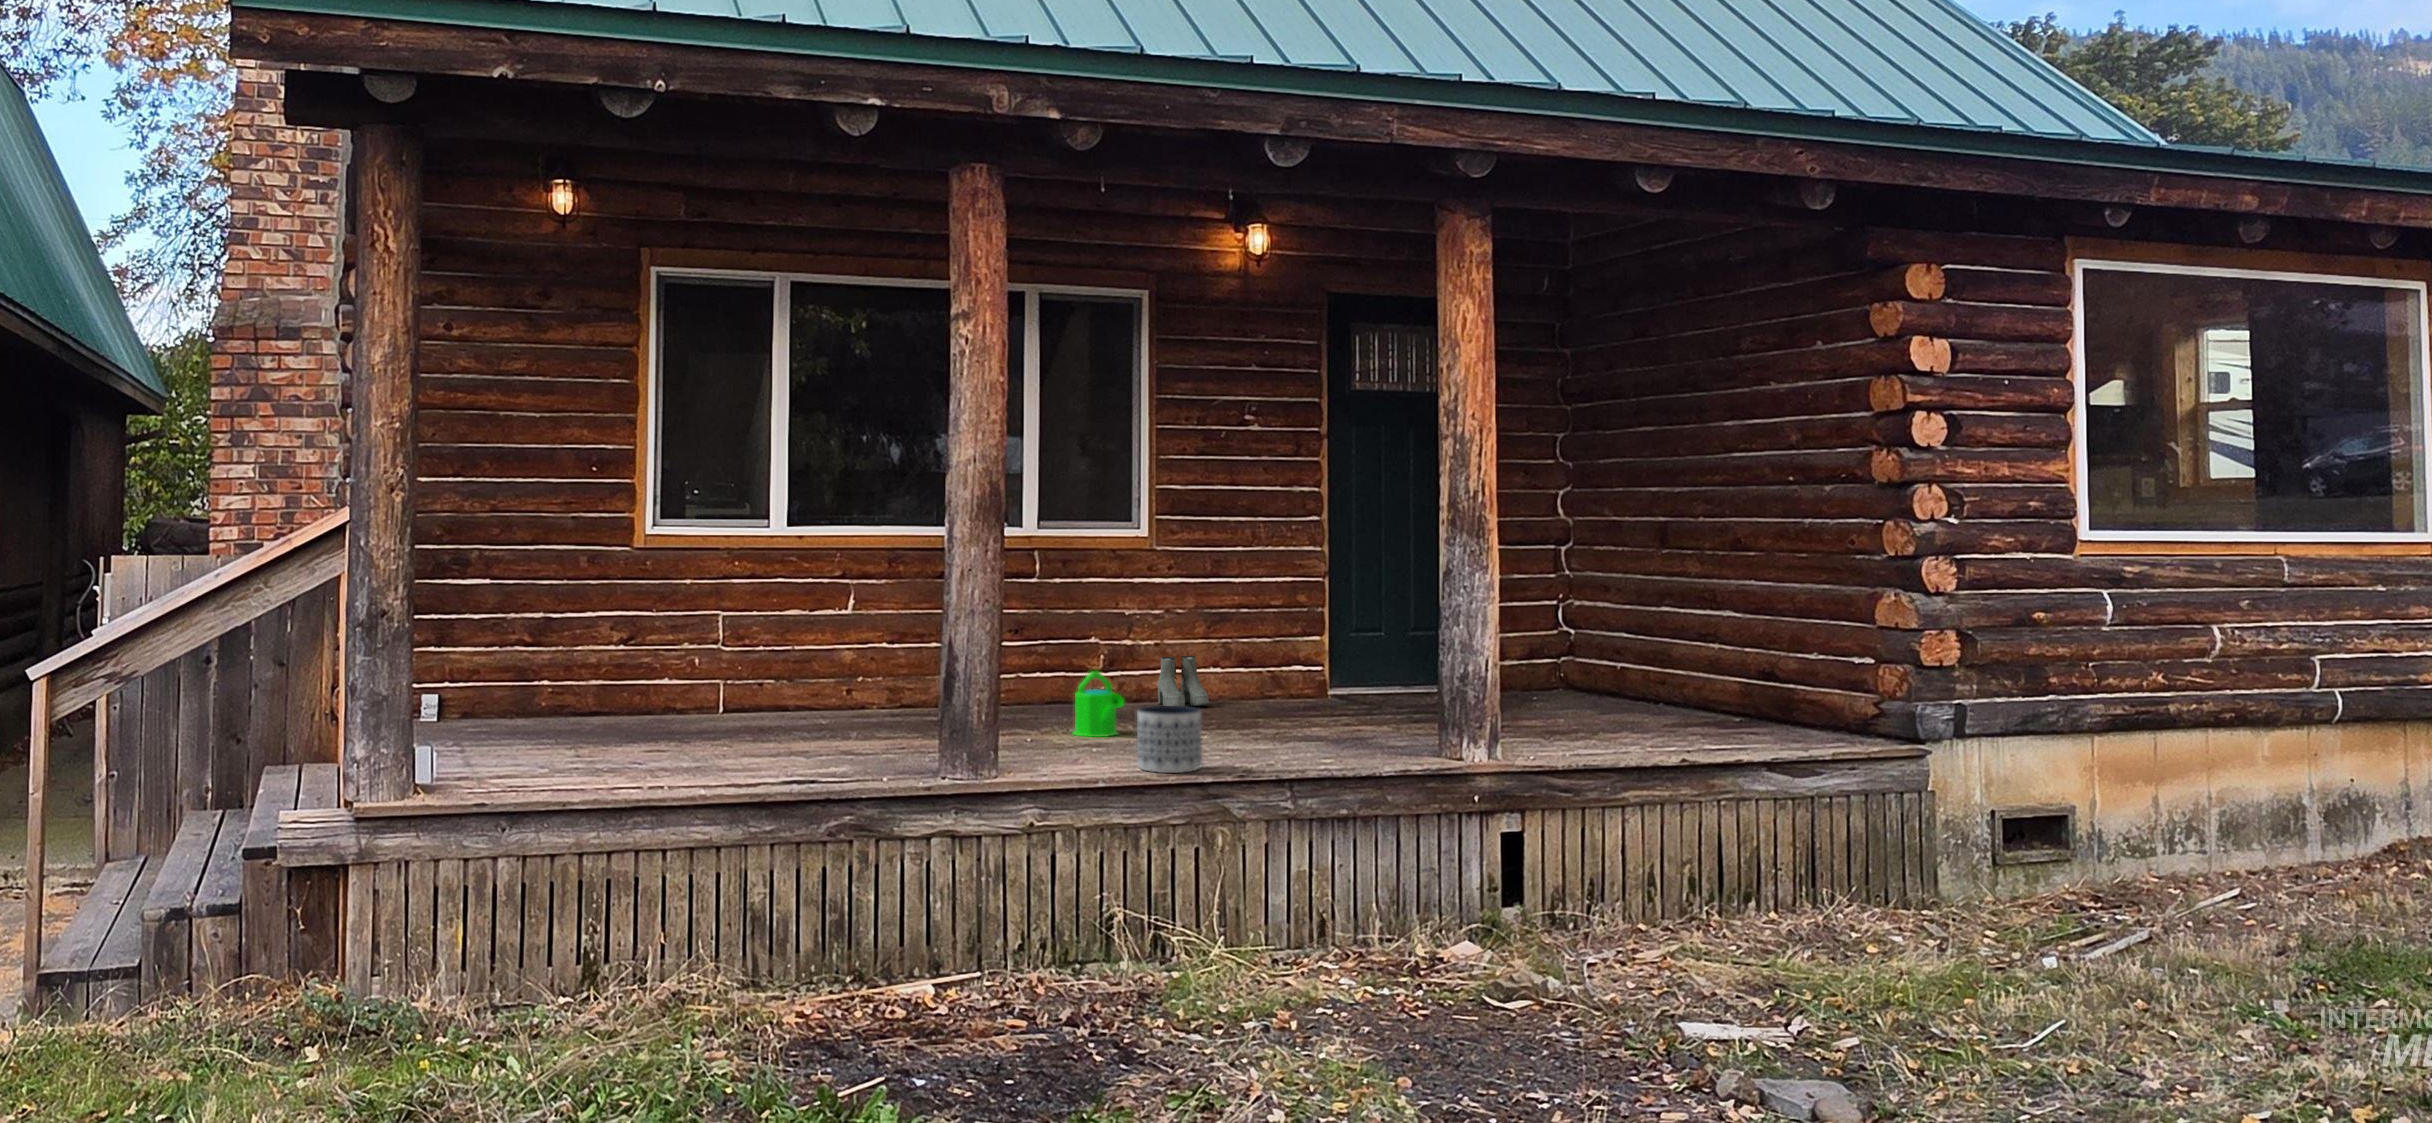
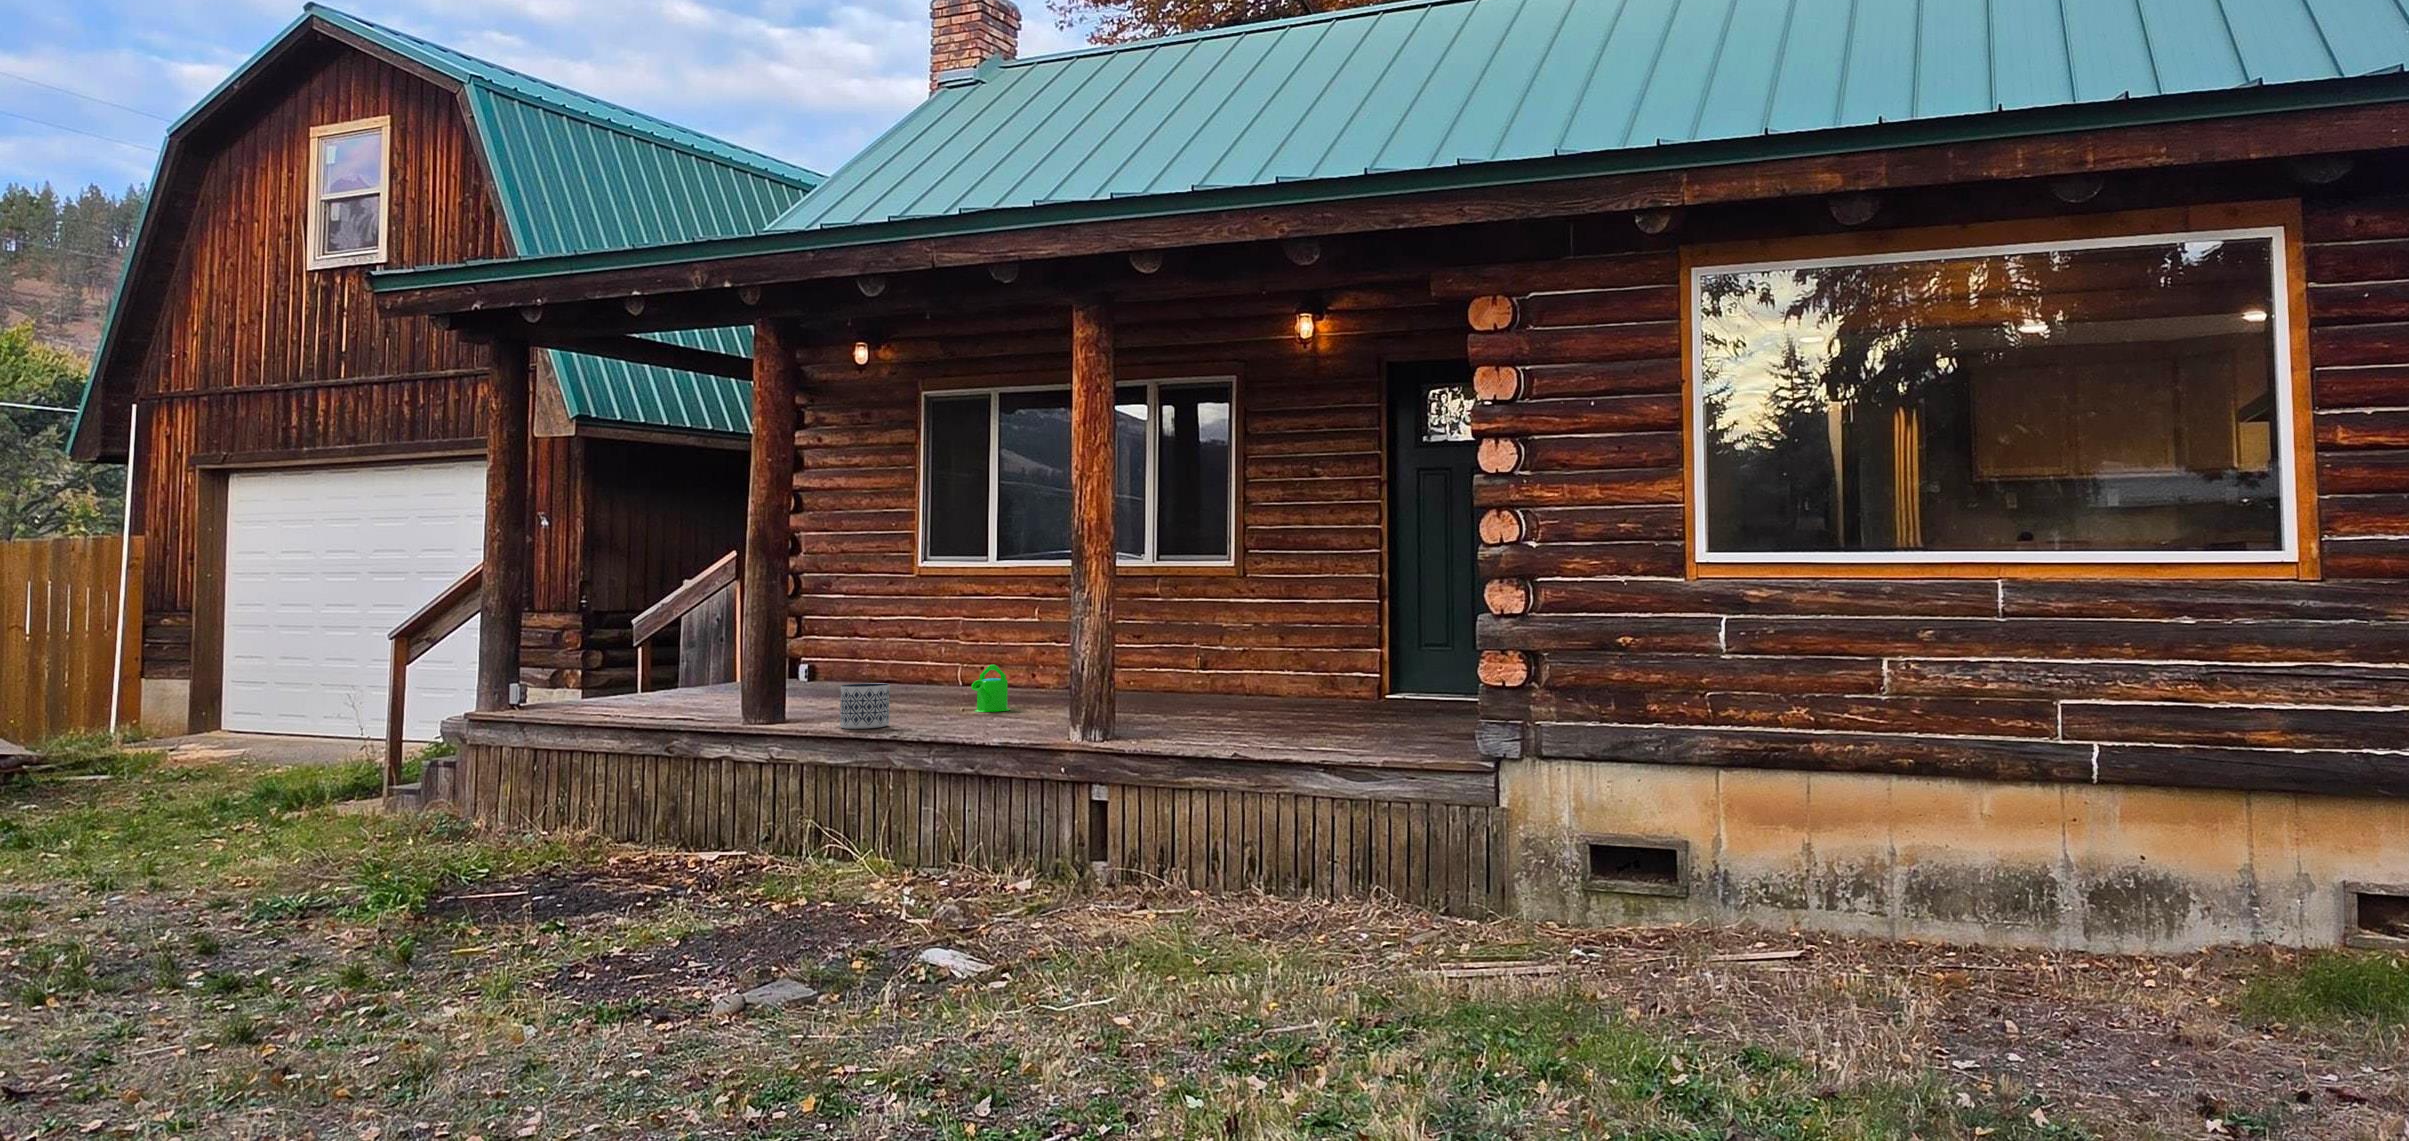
boots: present [1157,656,1209,706] -> none [1158,664,1202,702]

